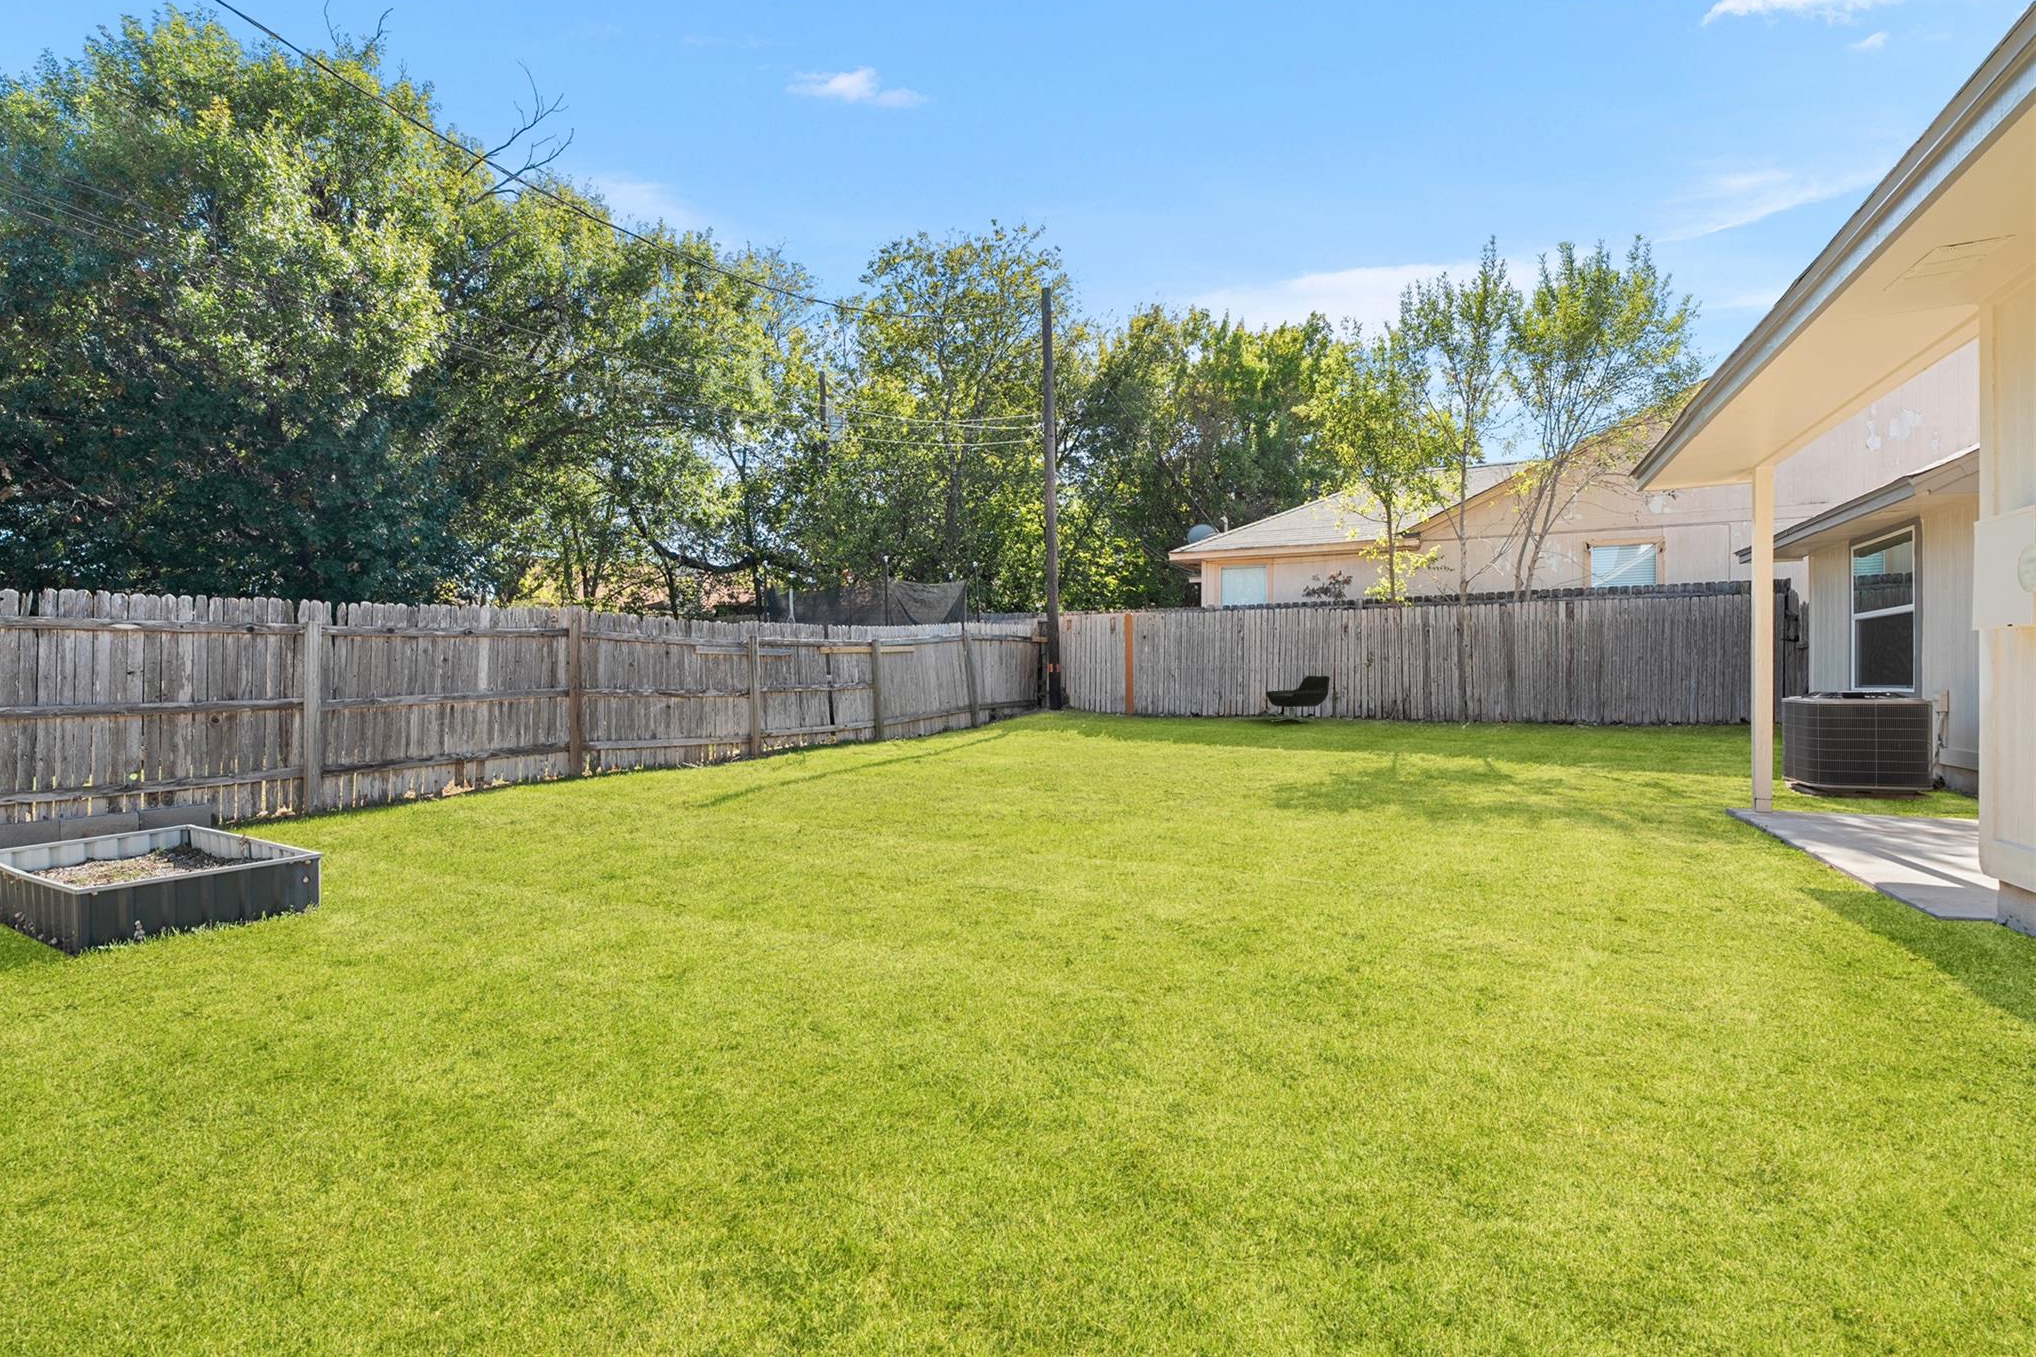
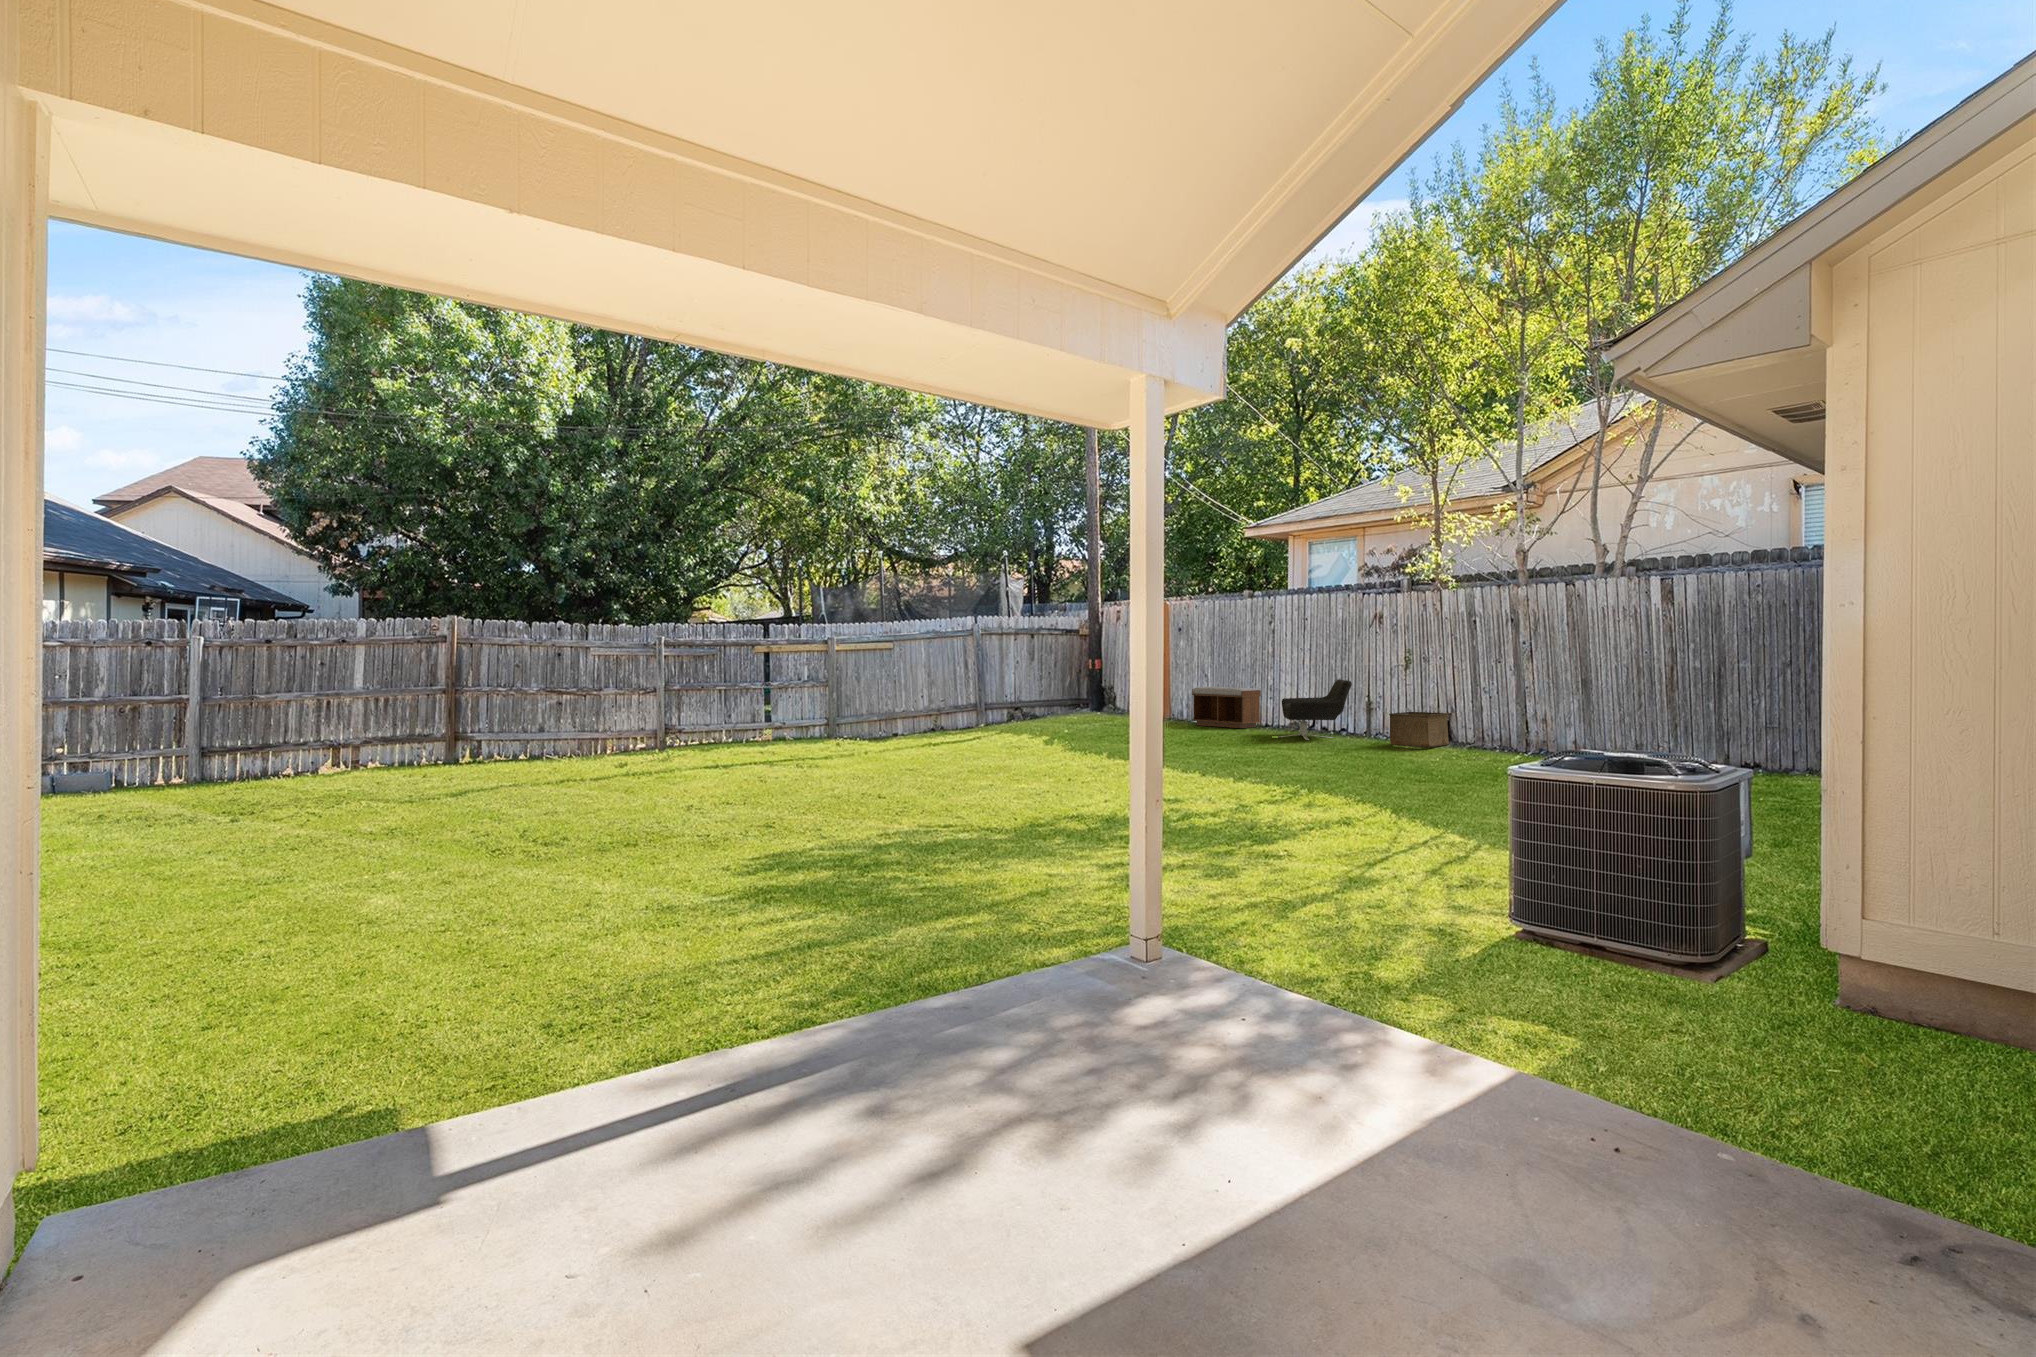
bench: none [1177,685,1231,716] -> present [1192,687,1261,728]
storage bin: none [1371,698,1406,724] -> present [1389,712,1449,748]

